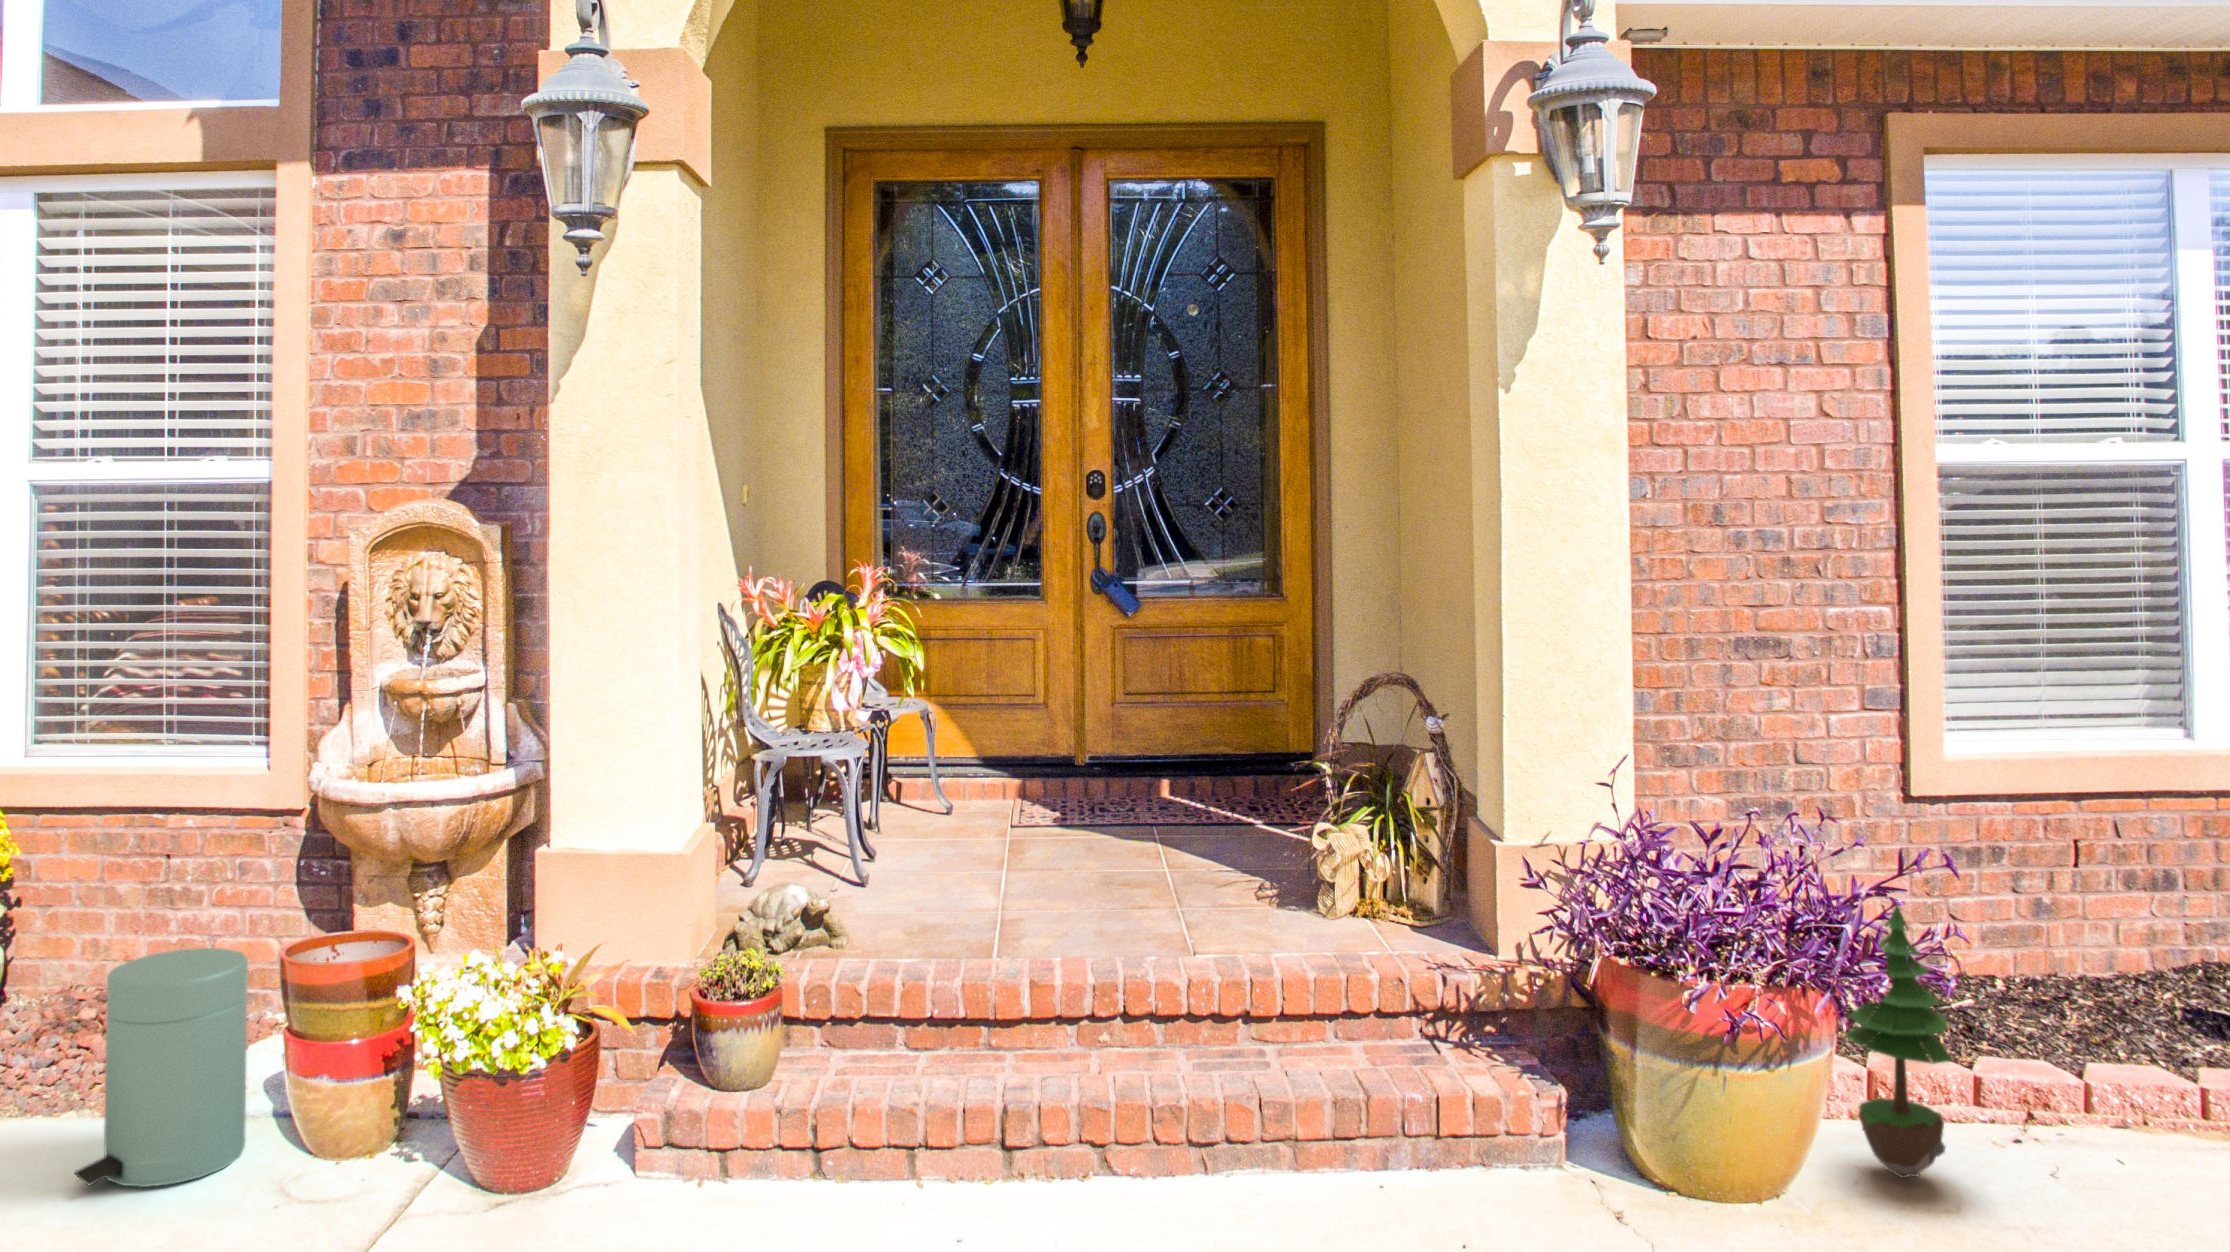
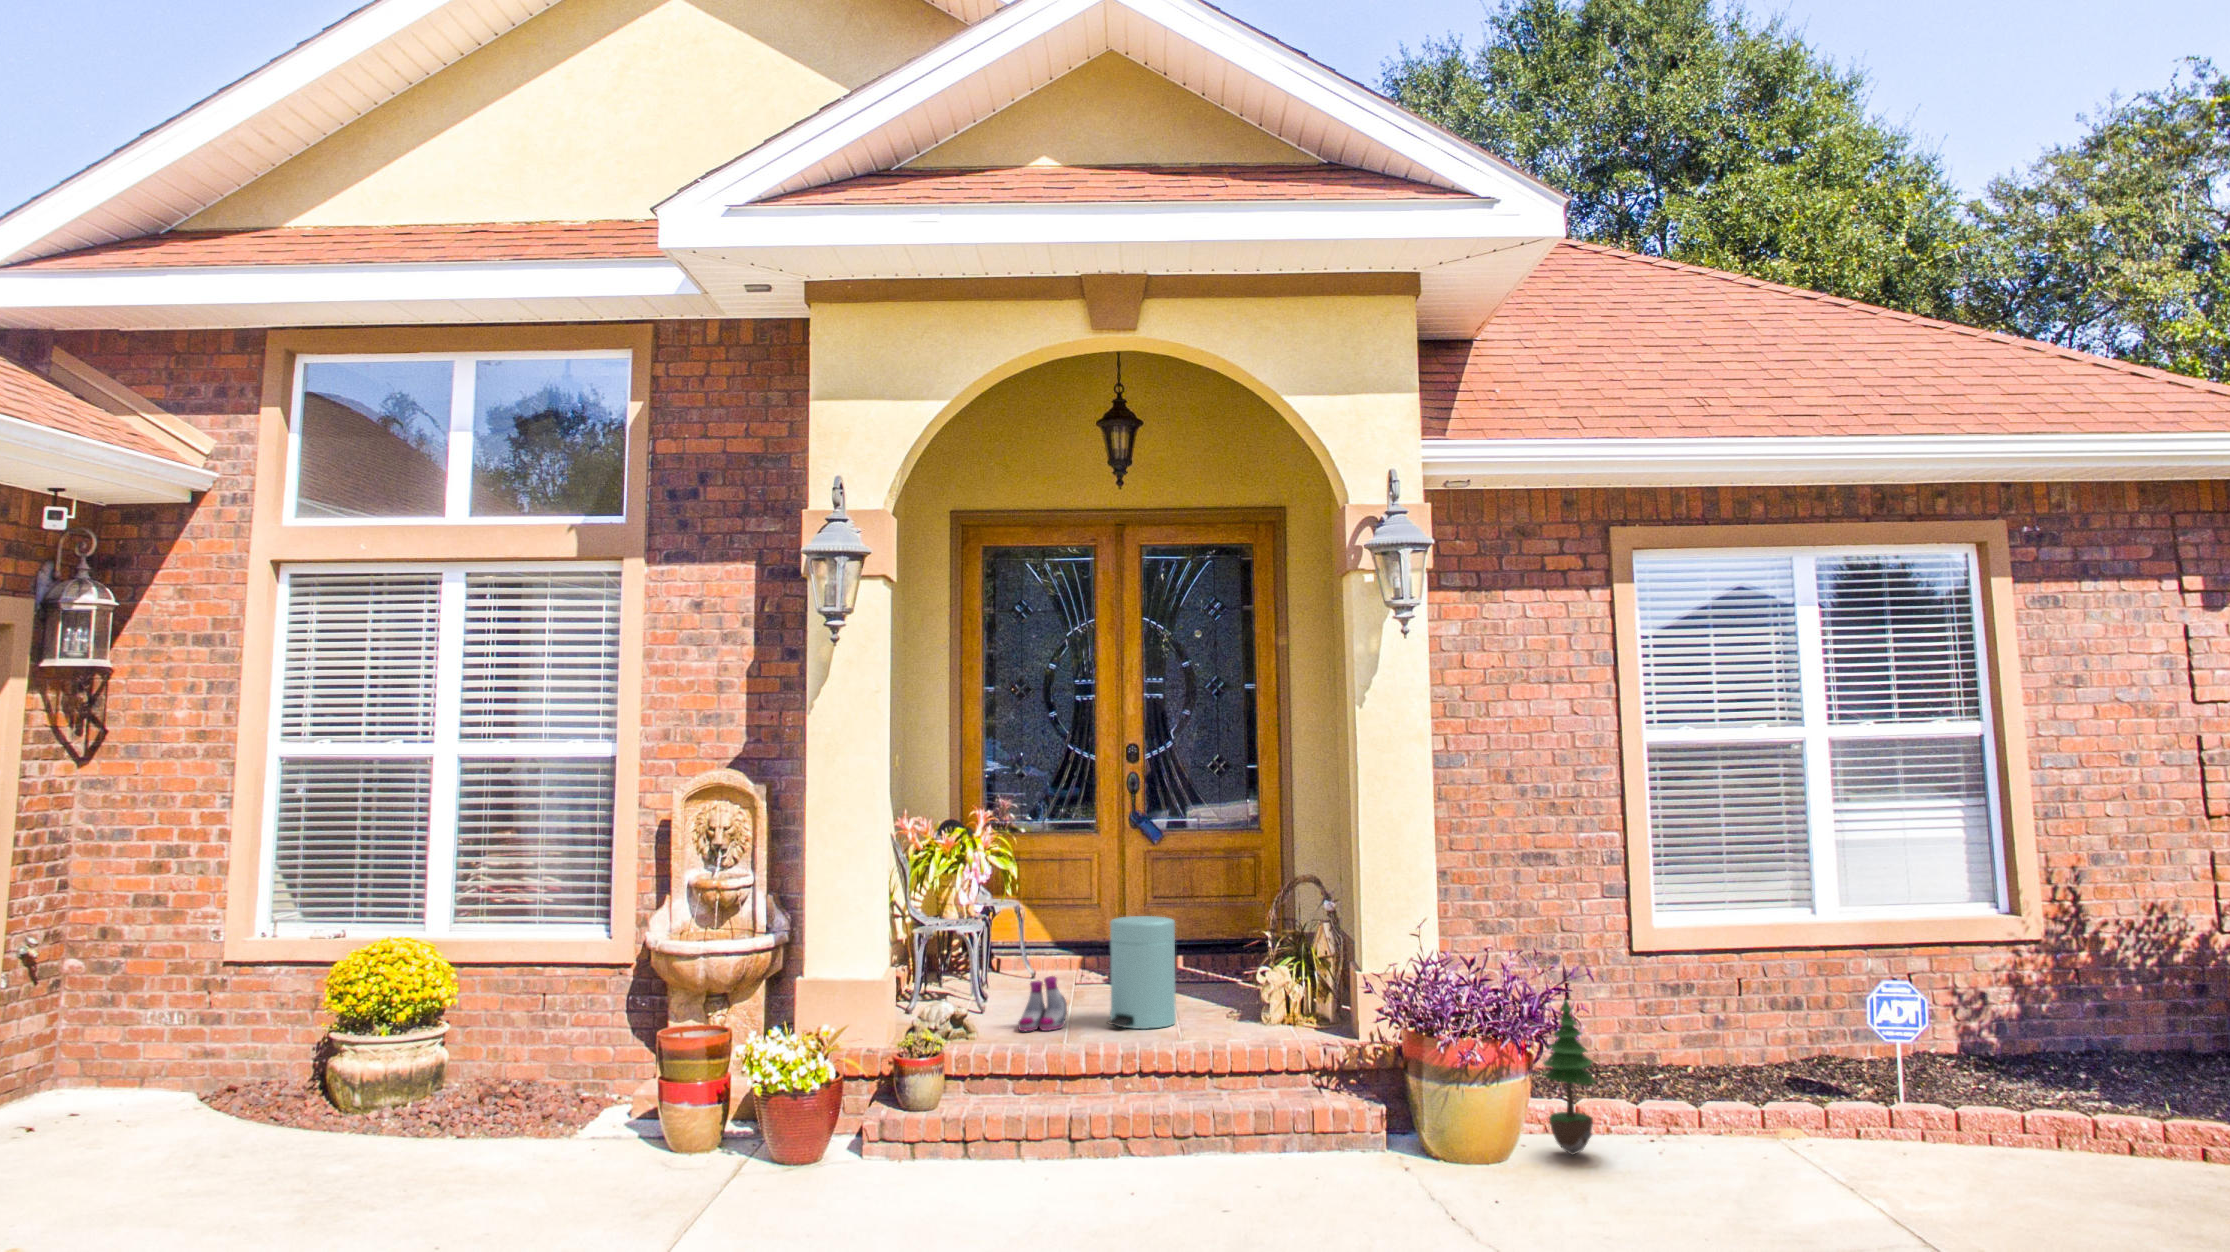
boots: none [918,835,998,928] -> present [1018,976,1067,1031]
trash can: present [75,948,248,1187] -> present [1108,916,1176,1029]

